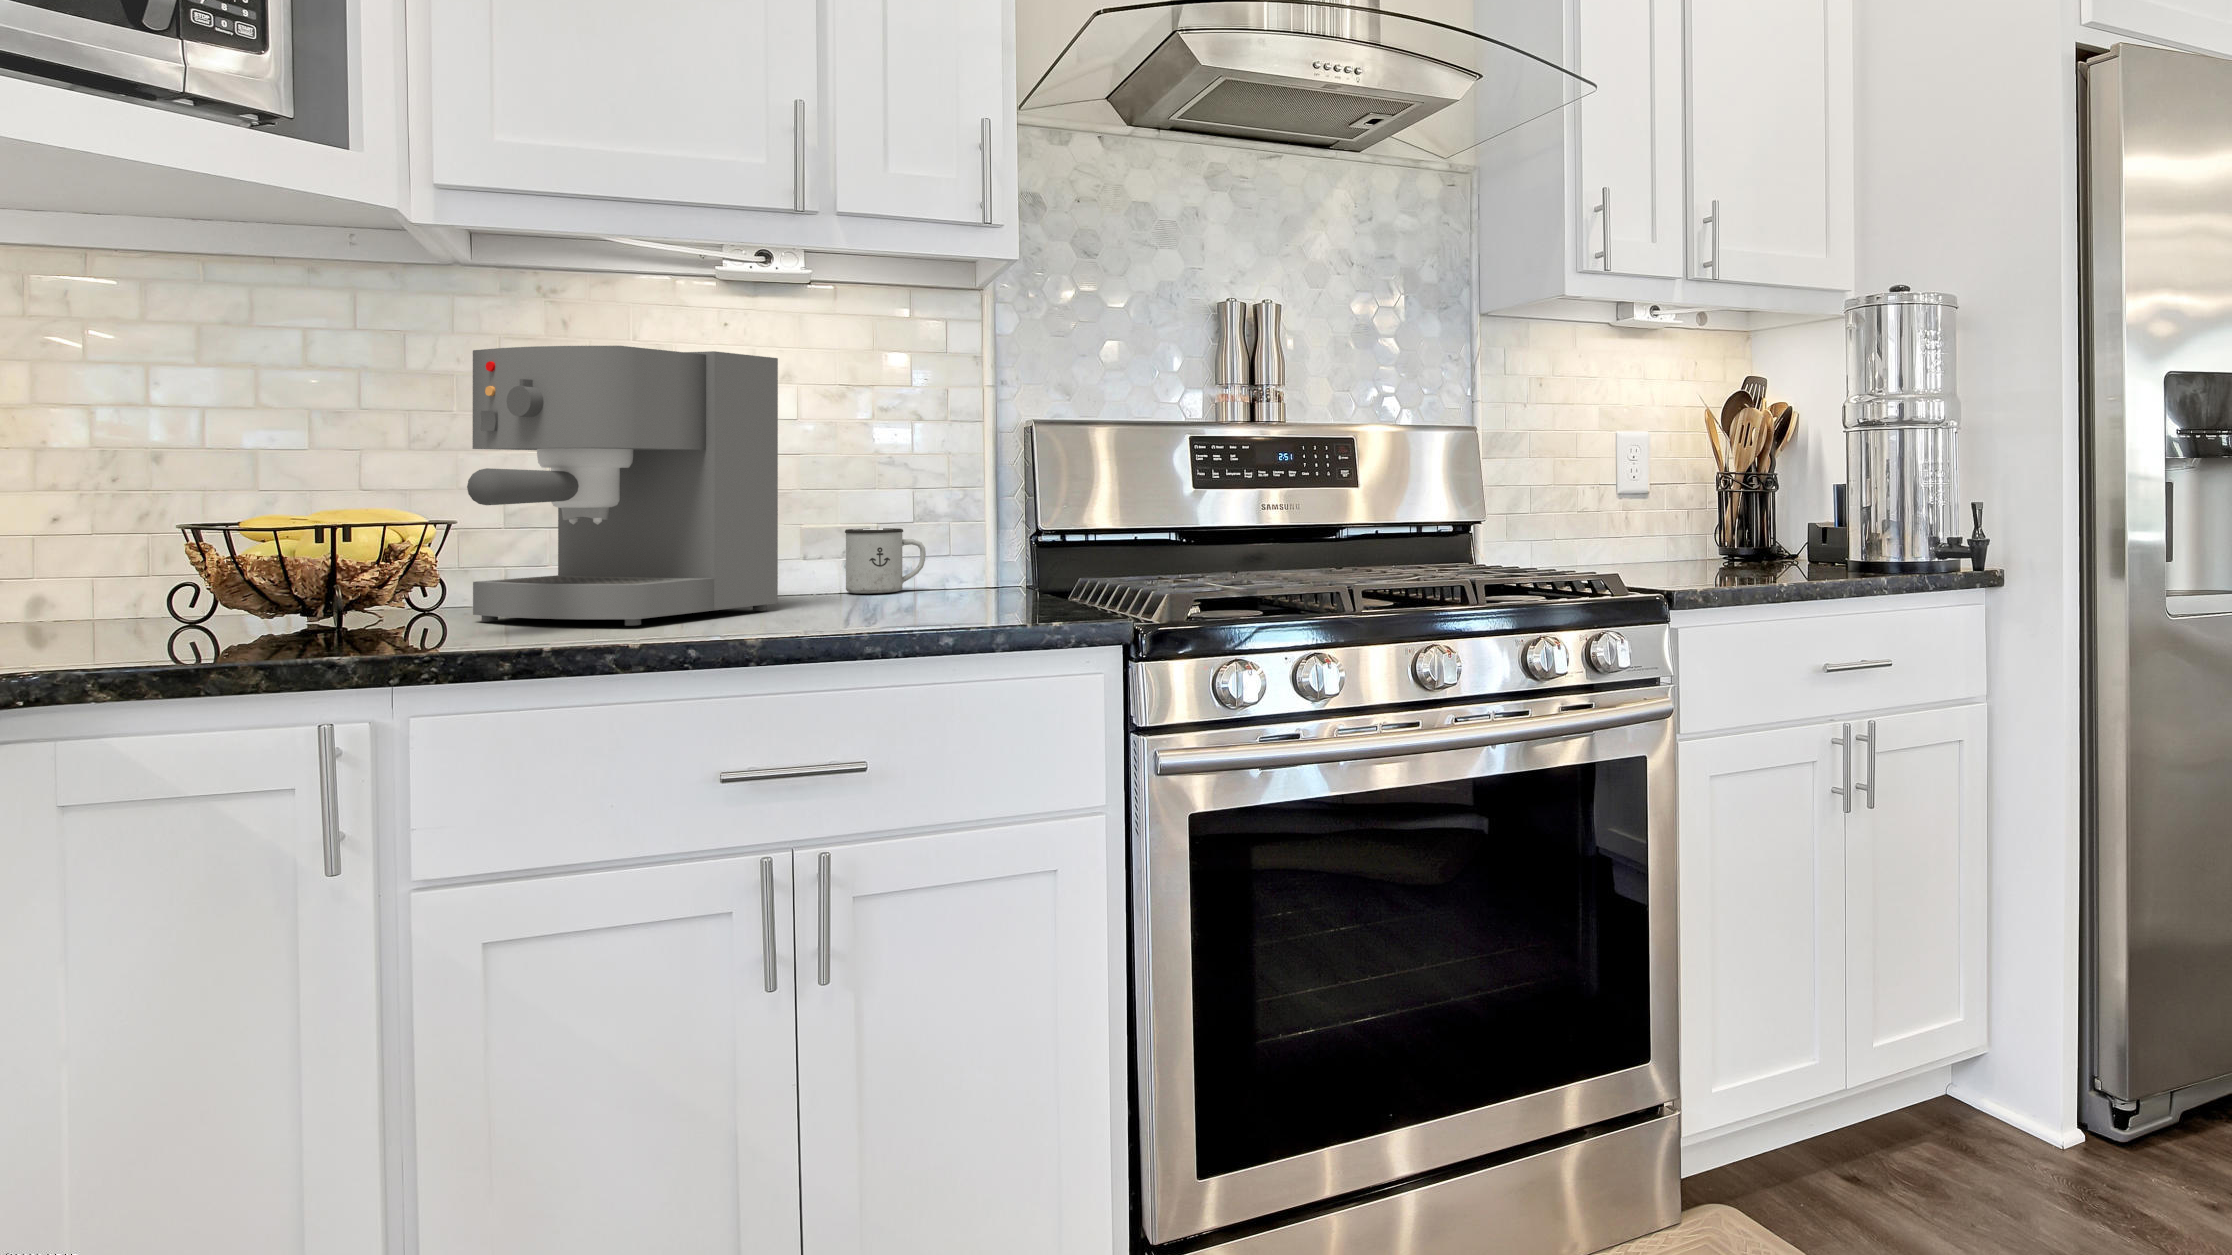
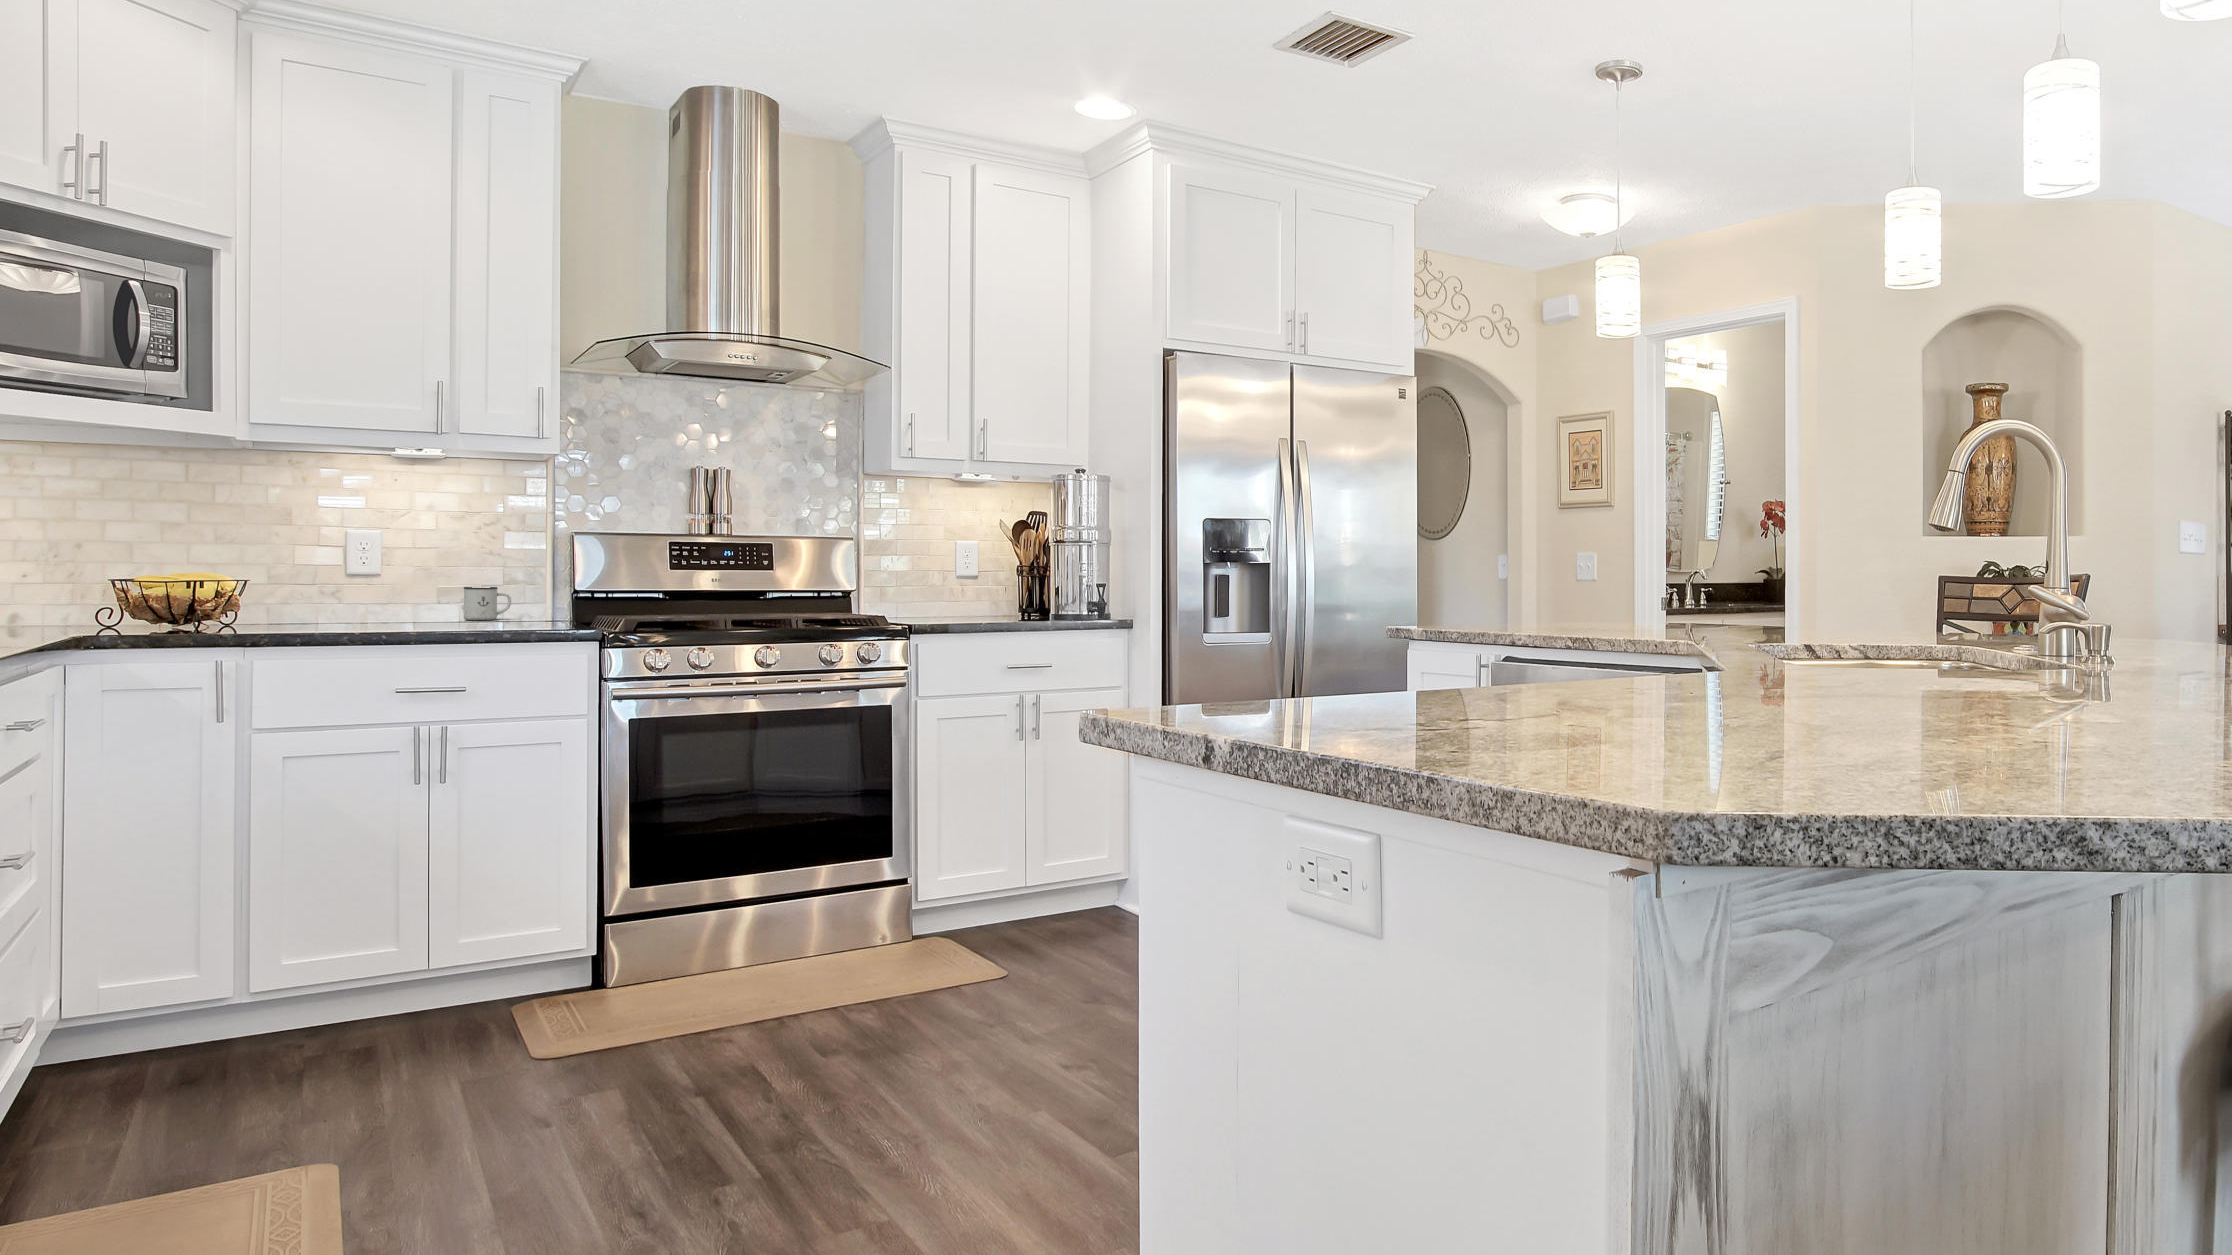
coffee maker: present [467,346,778,626] -> none [261,499,426,629]

